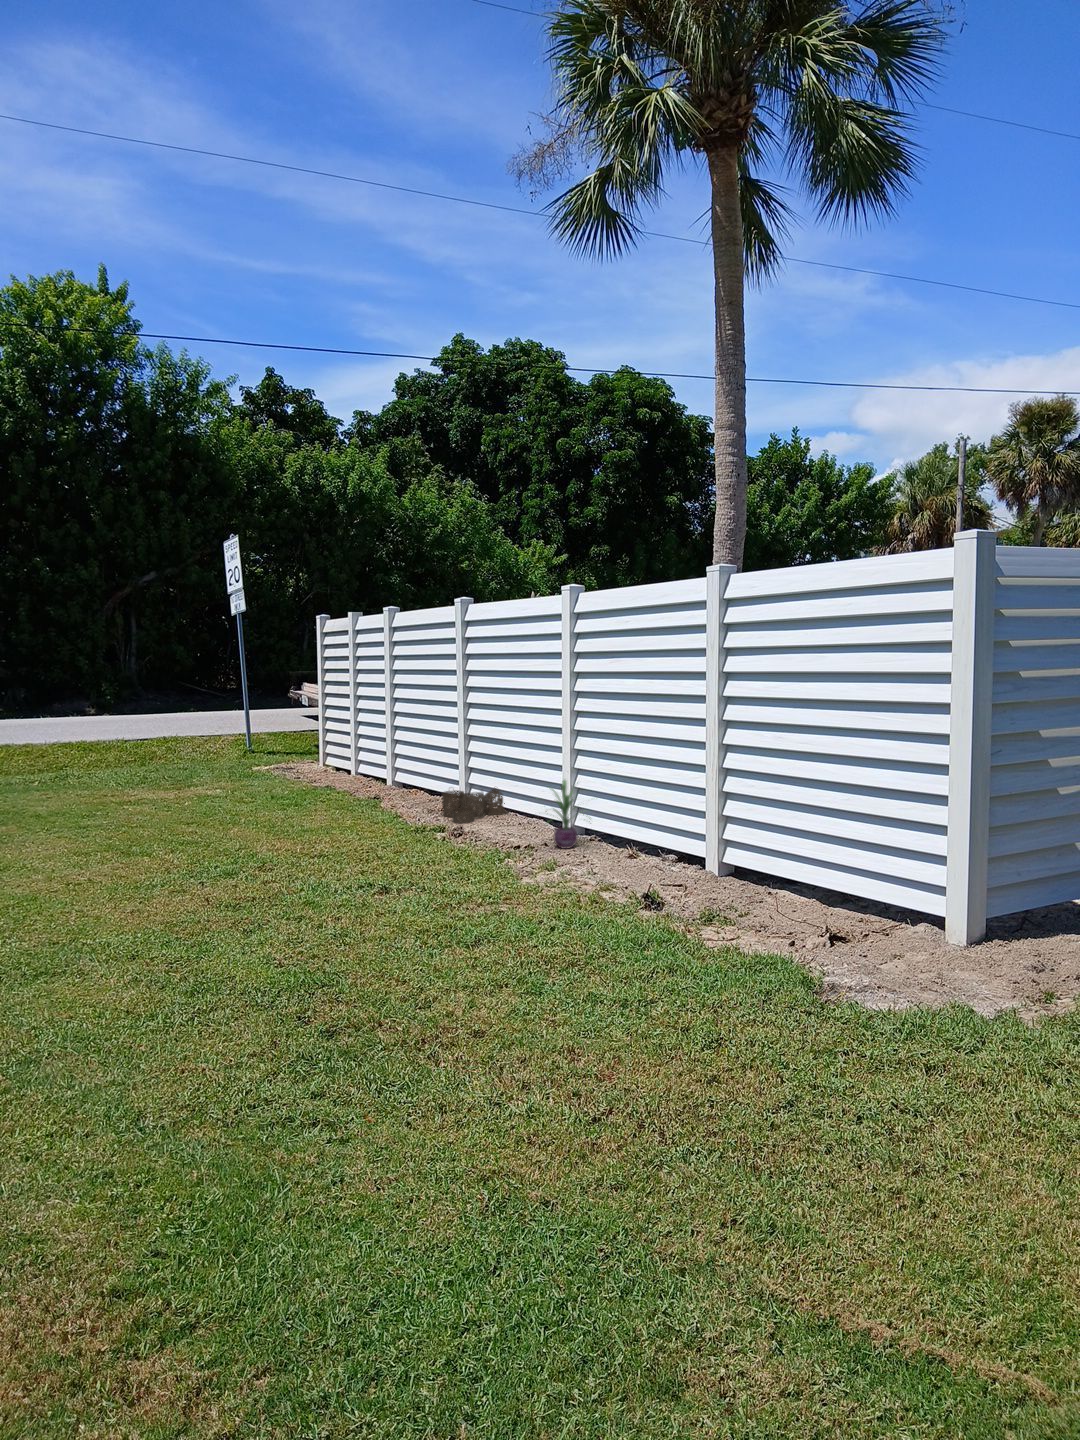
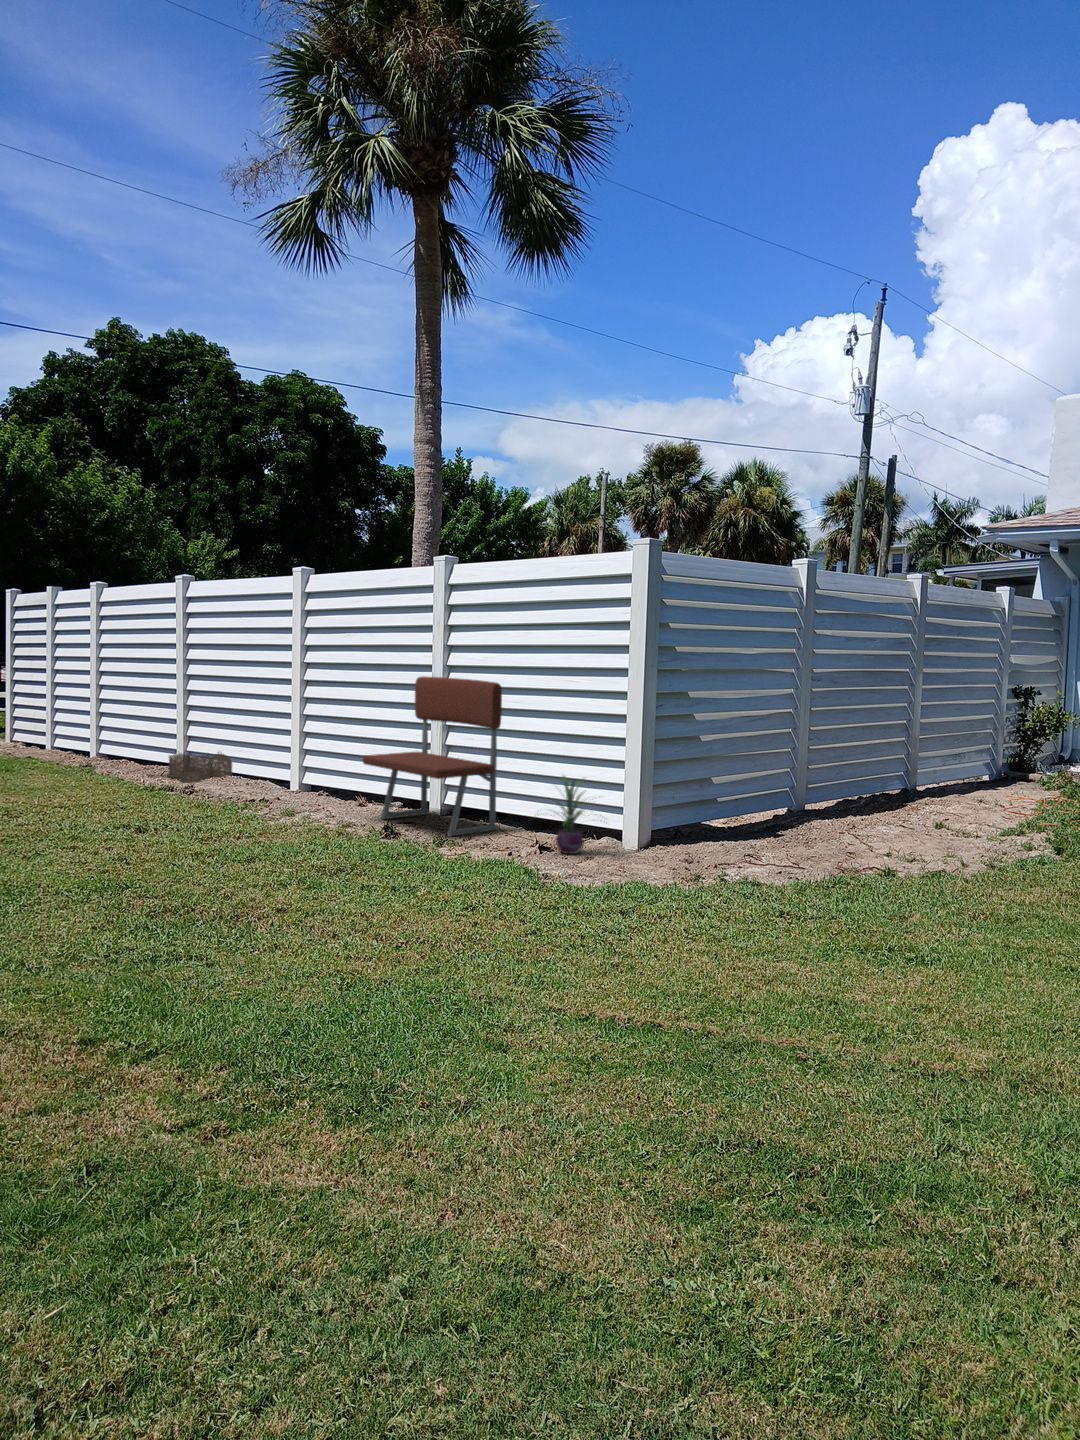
bench: none [624,710,786,912] -> present [363,676,502,836]
decorative plant: present [552,780,590,849] -> present [554,776,601,854]

